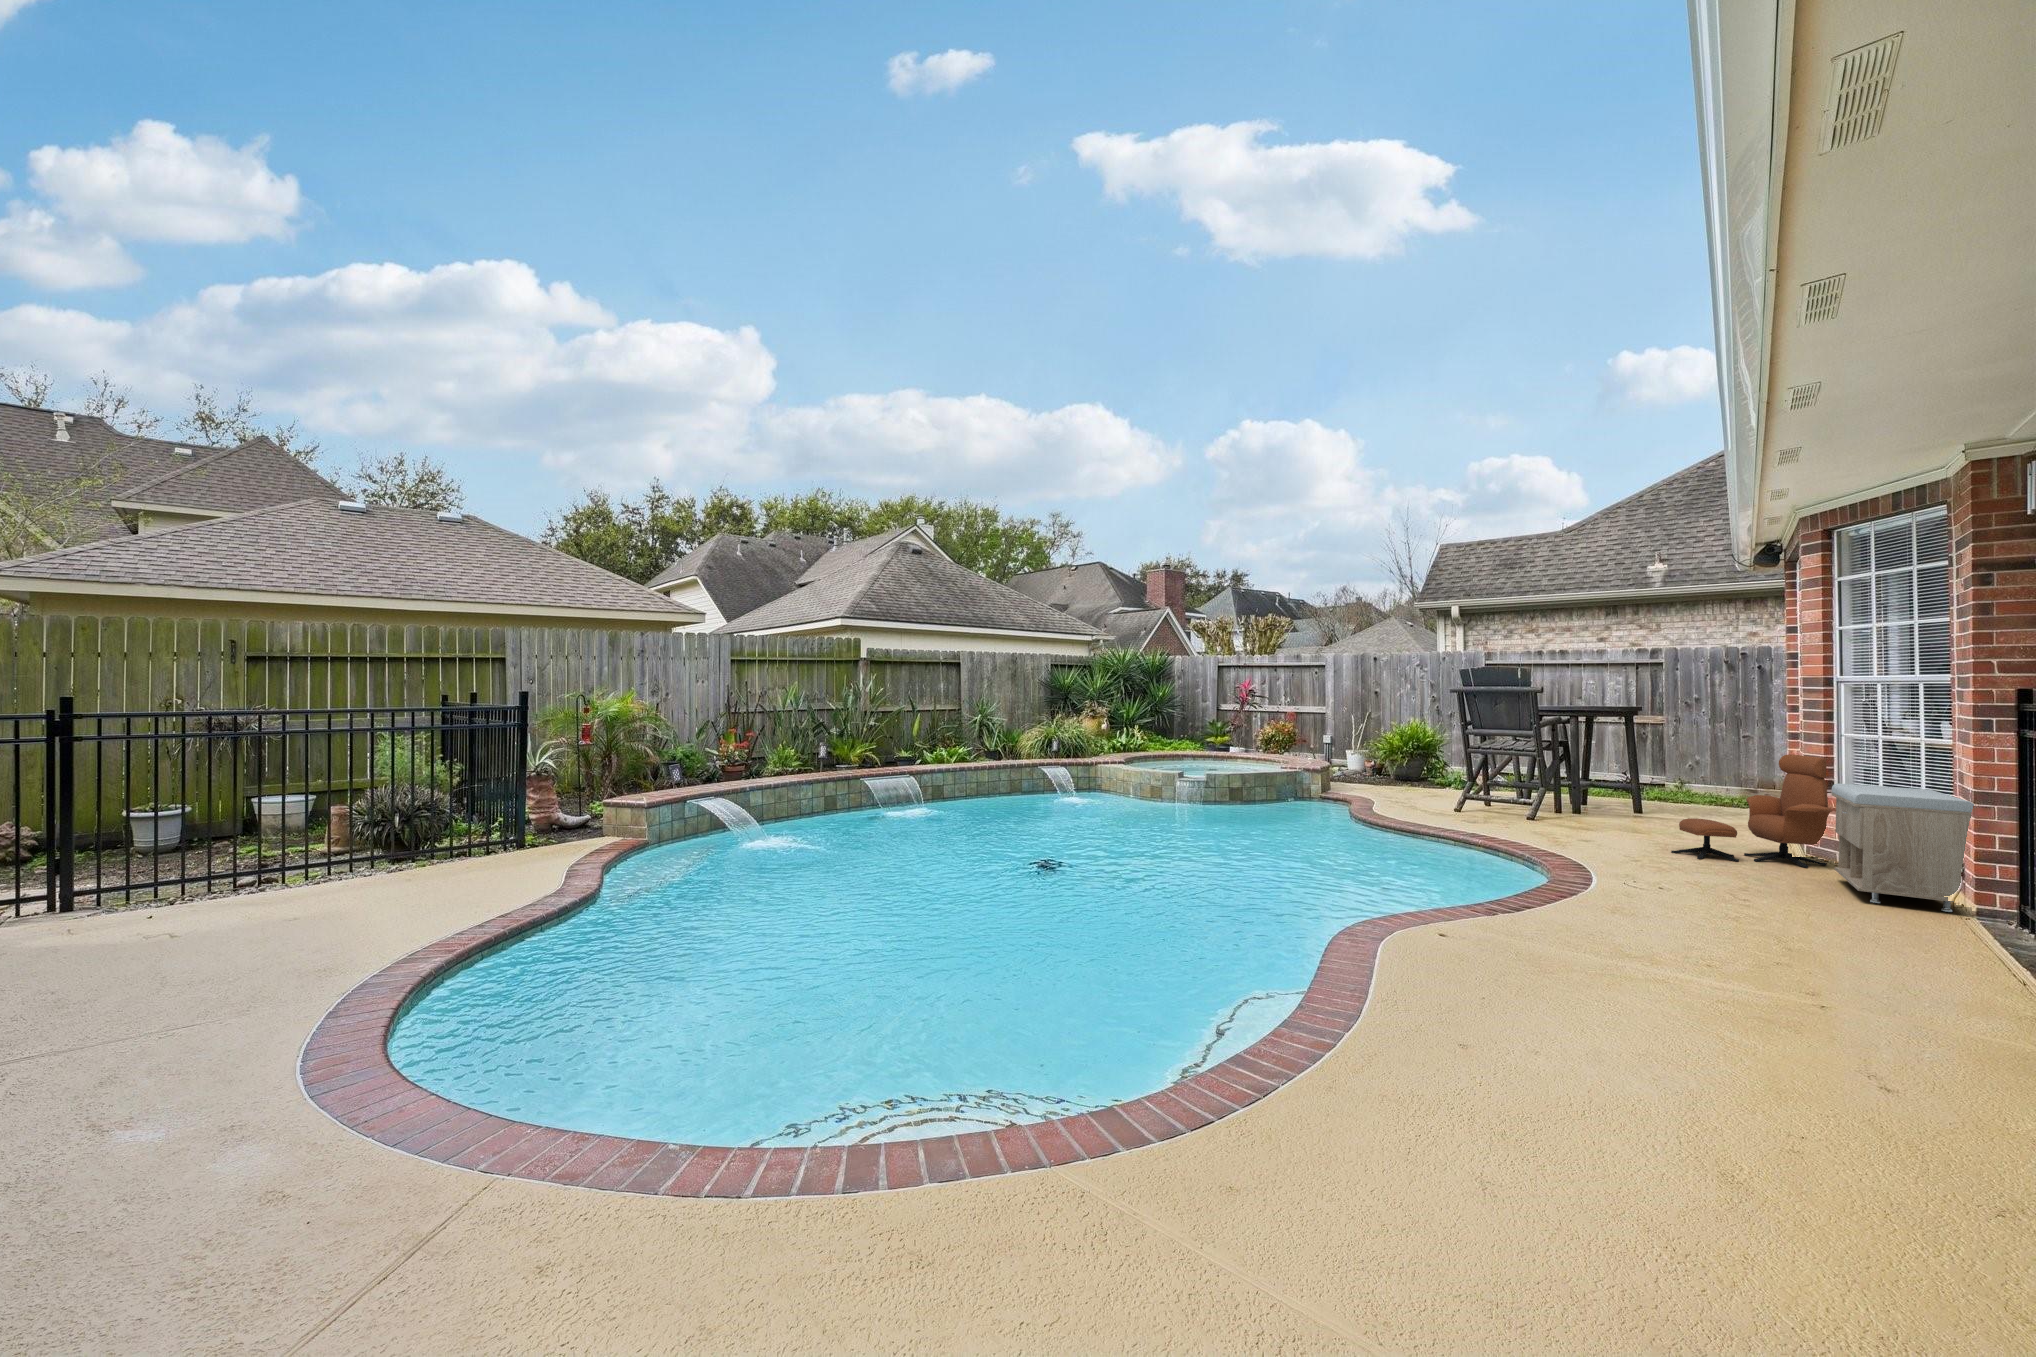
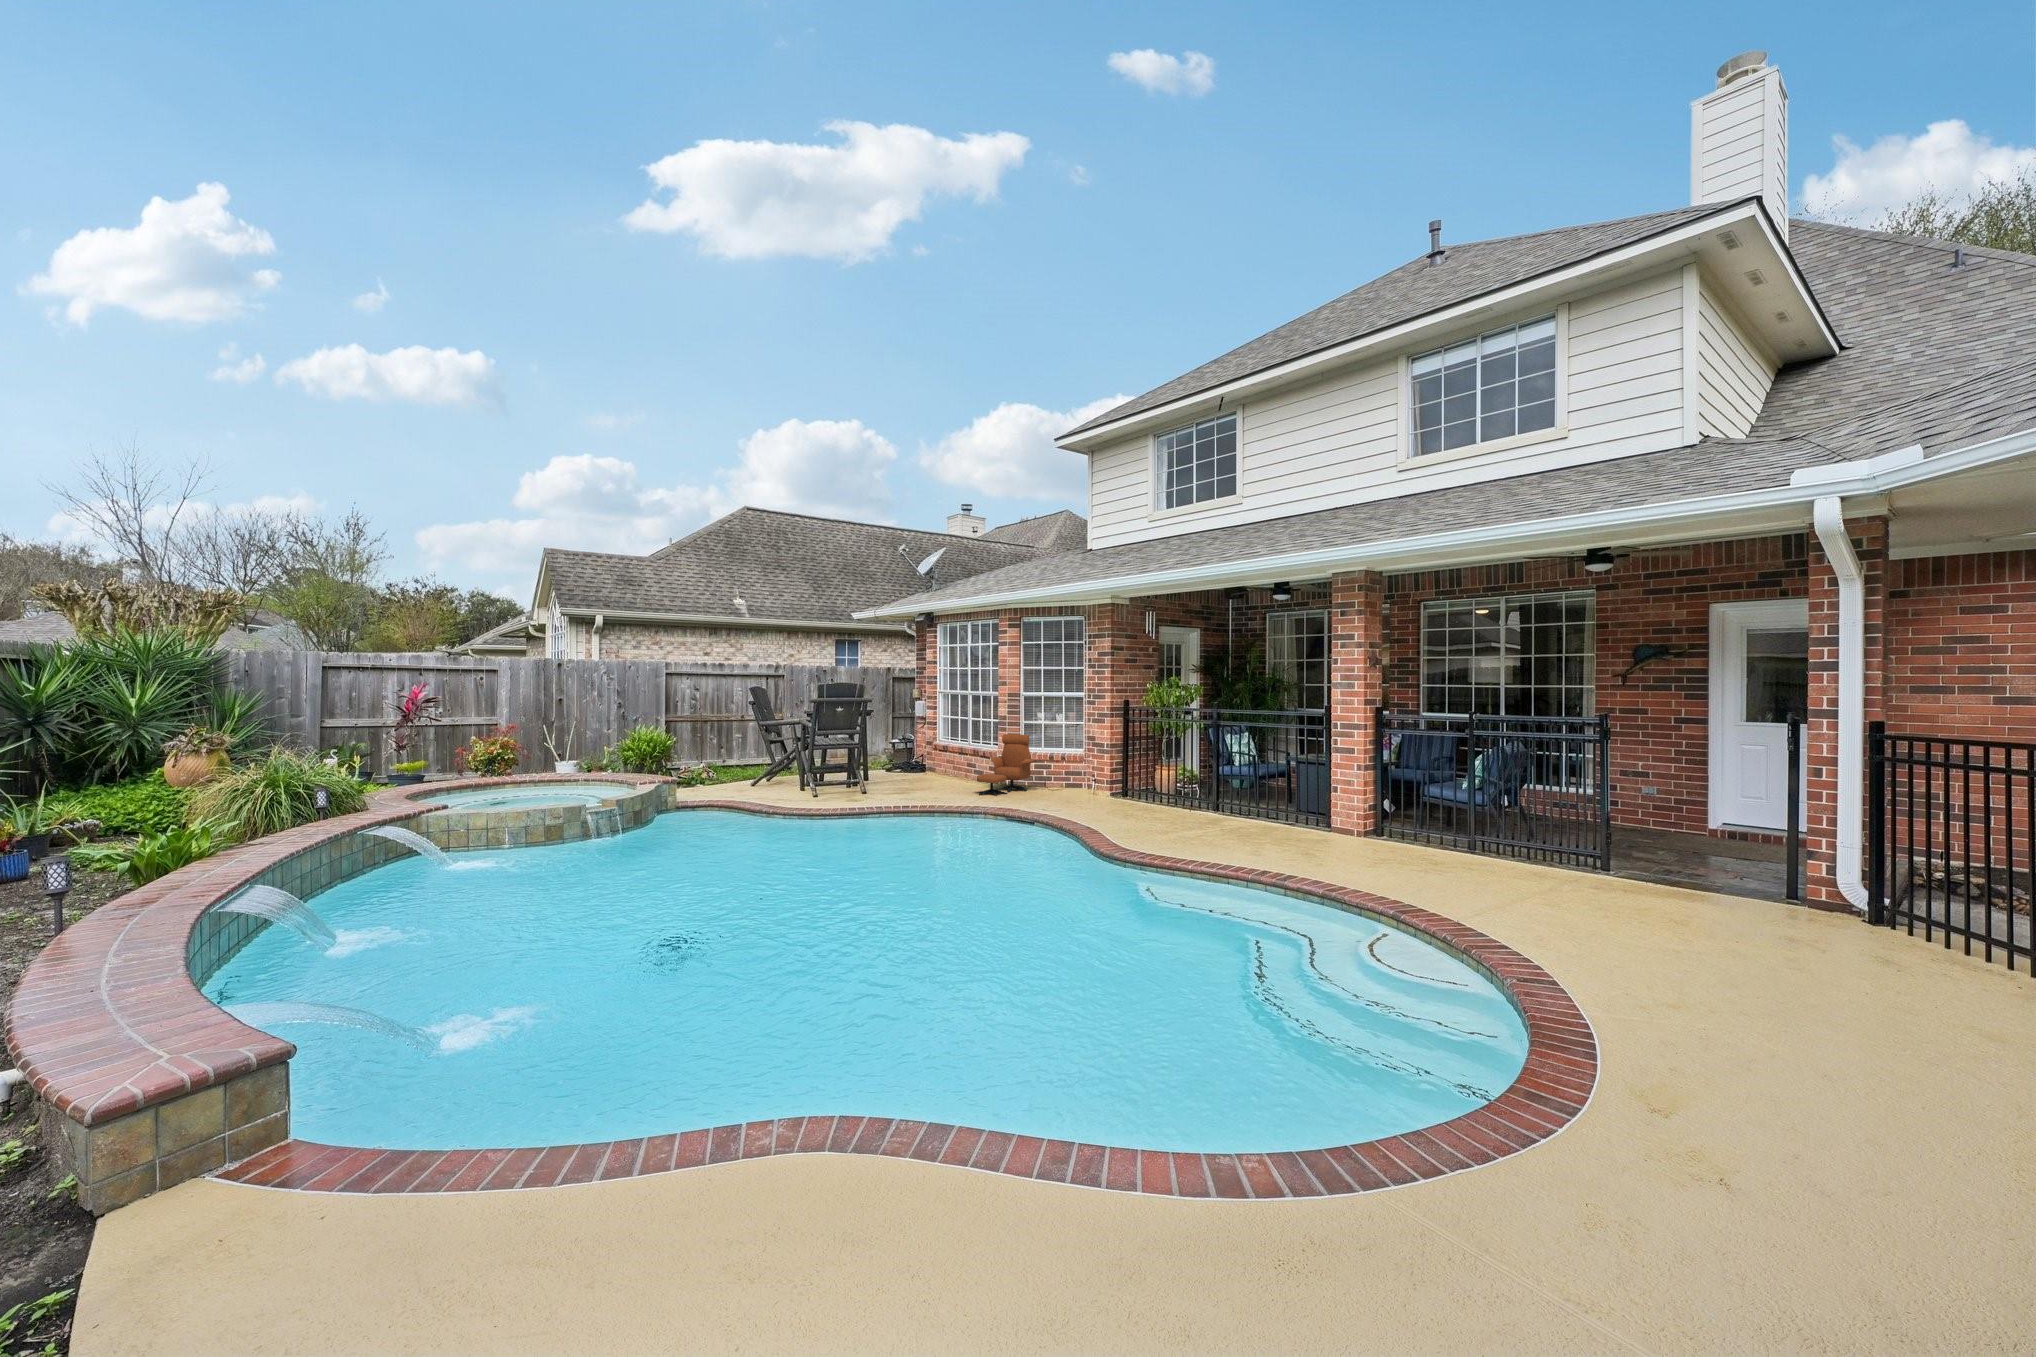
storage bench: present [1832,783,1974,912] -> none [1049,746,1116,800]

